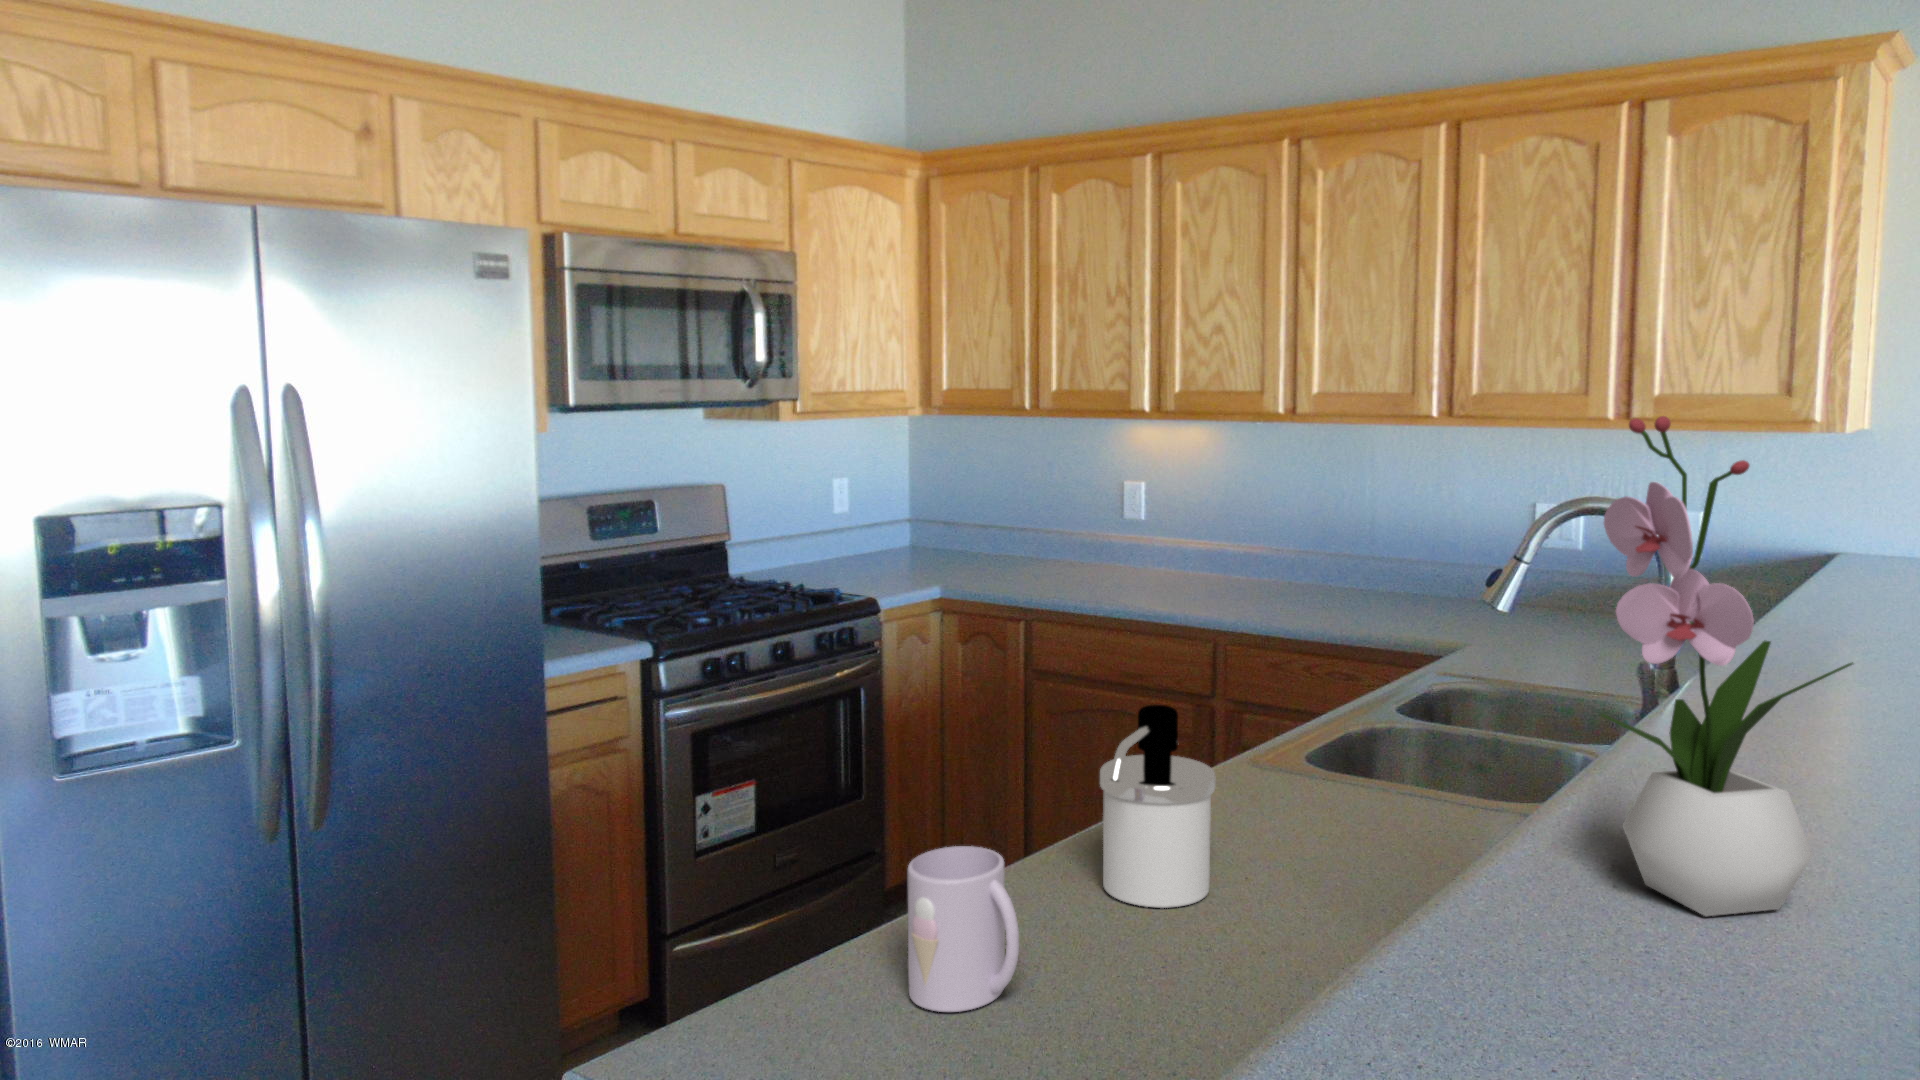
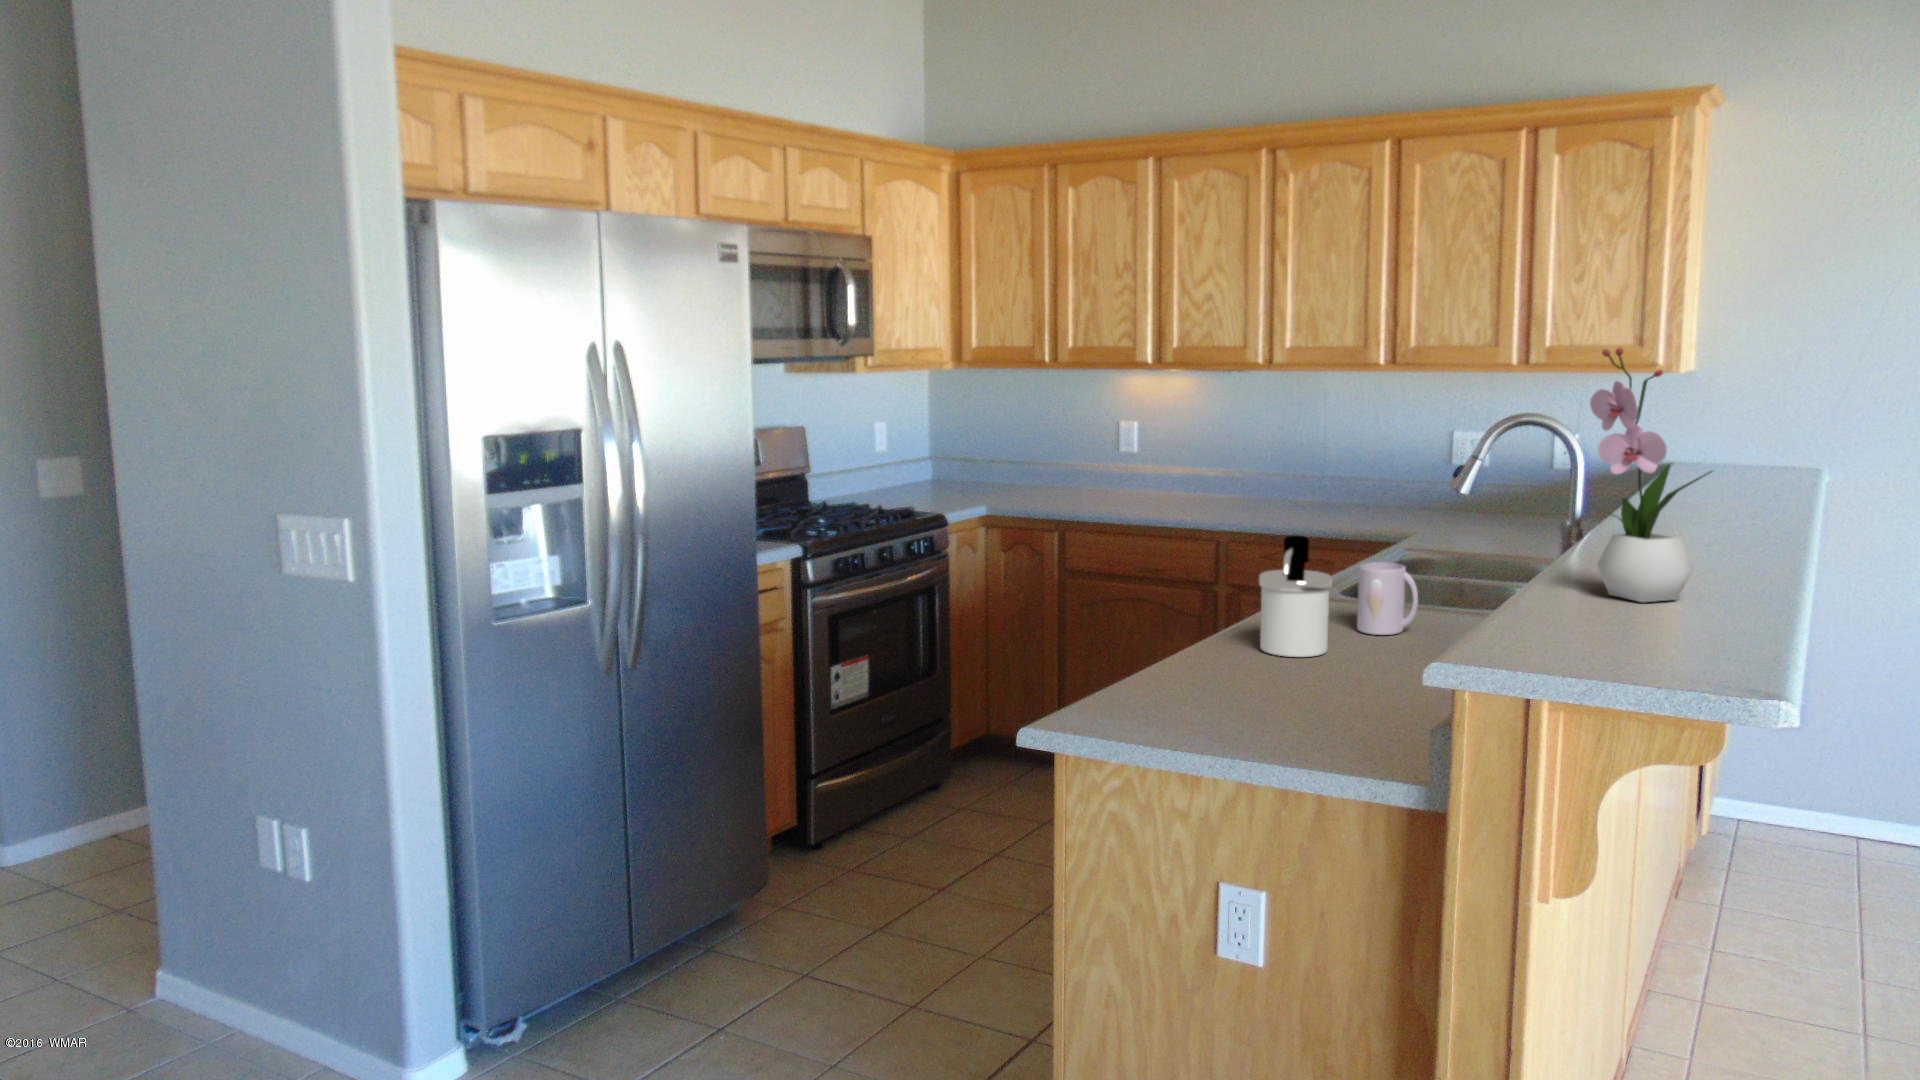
mug: present [907,846,1019,1012] -> present [1357,562,1418,635]

